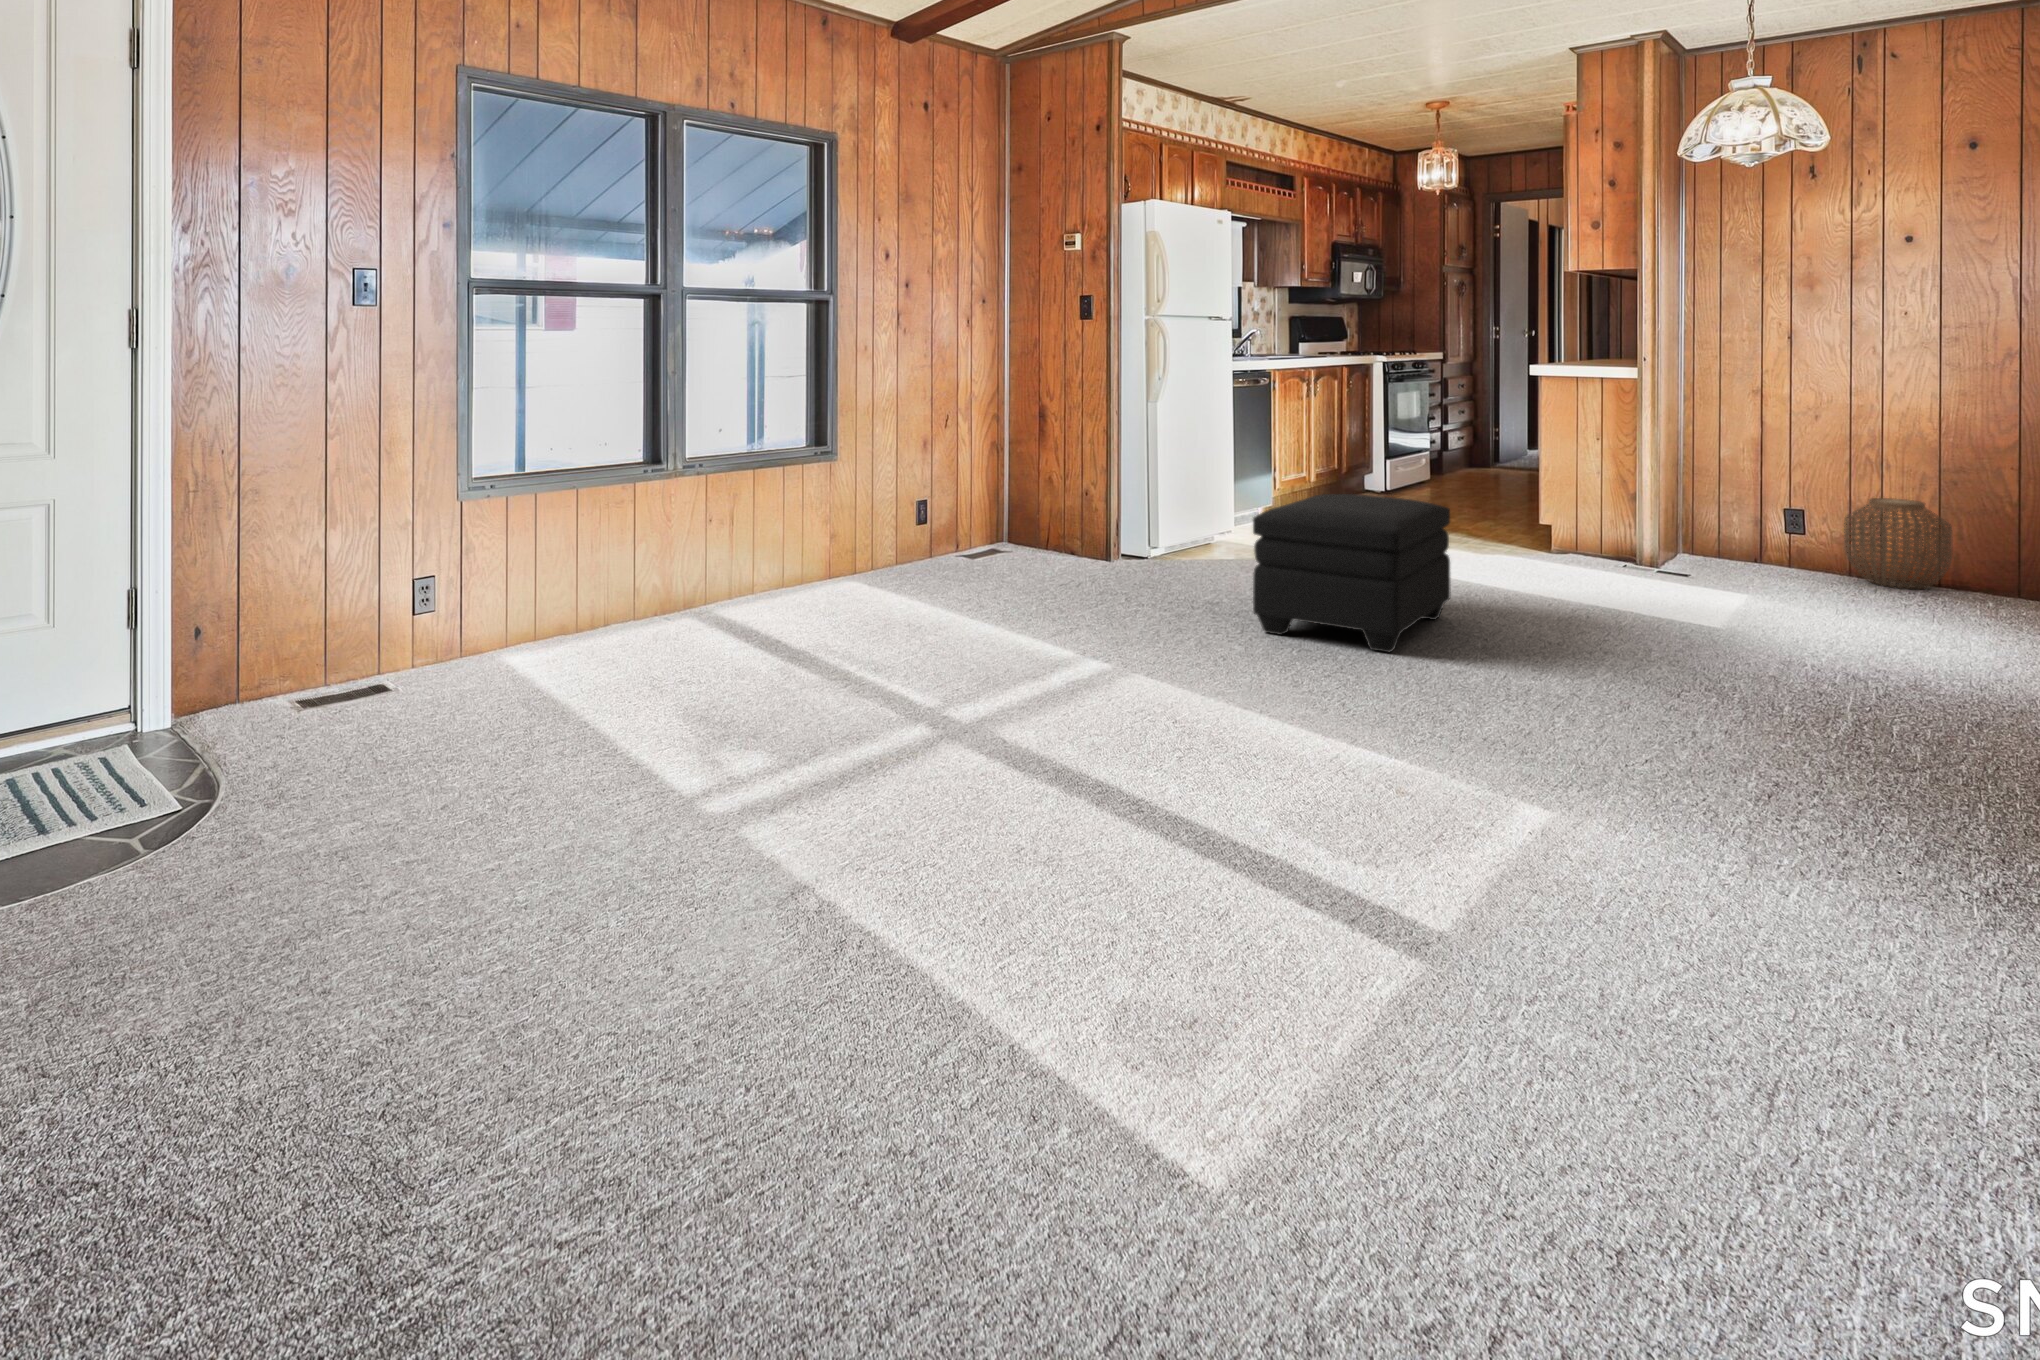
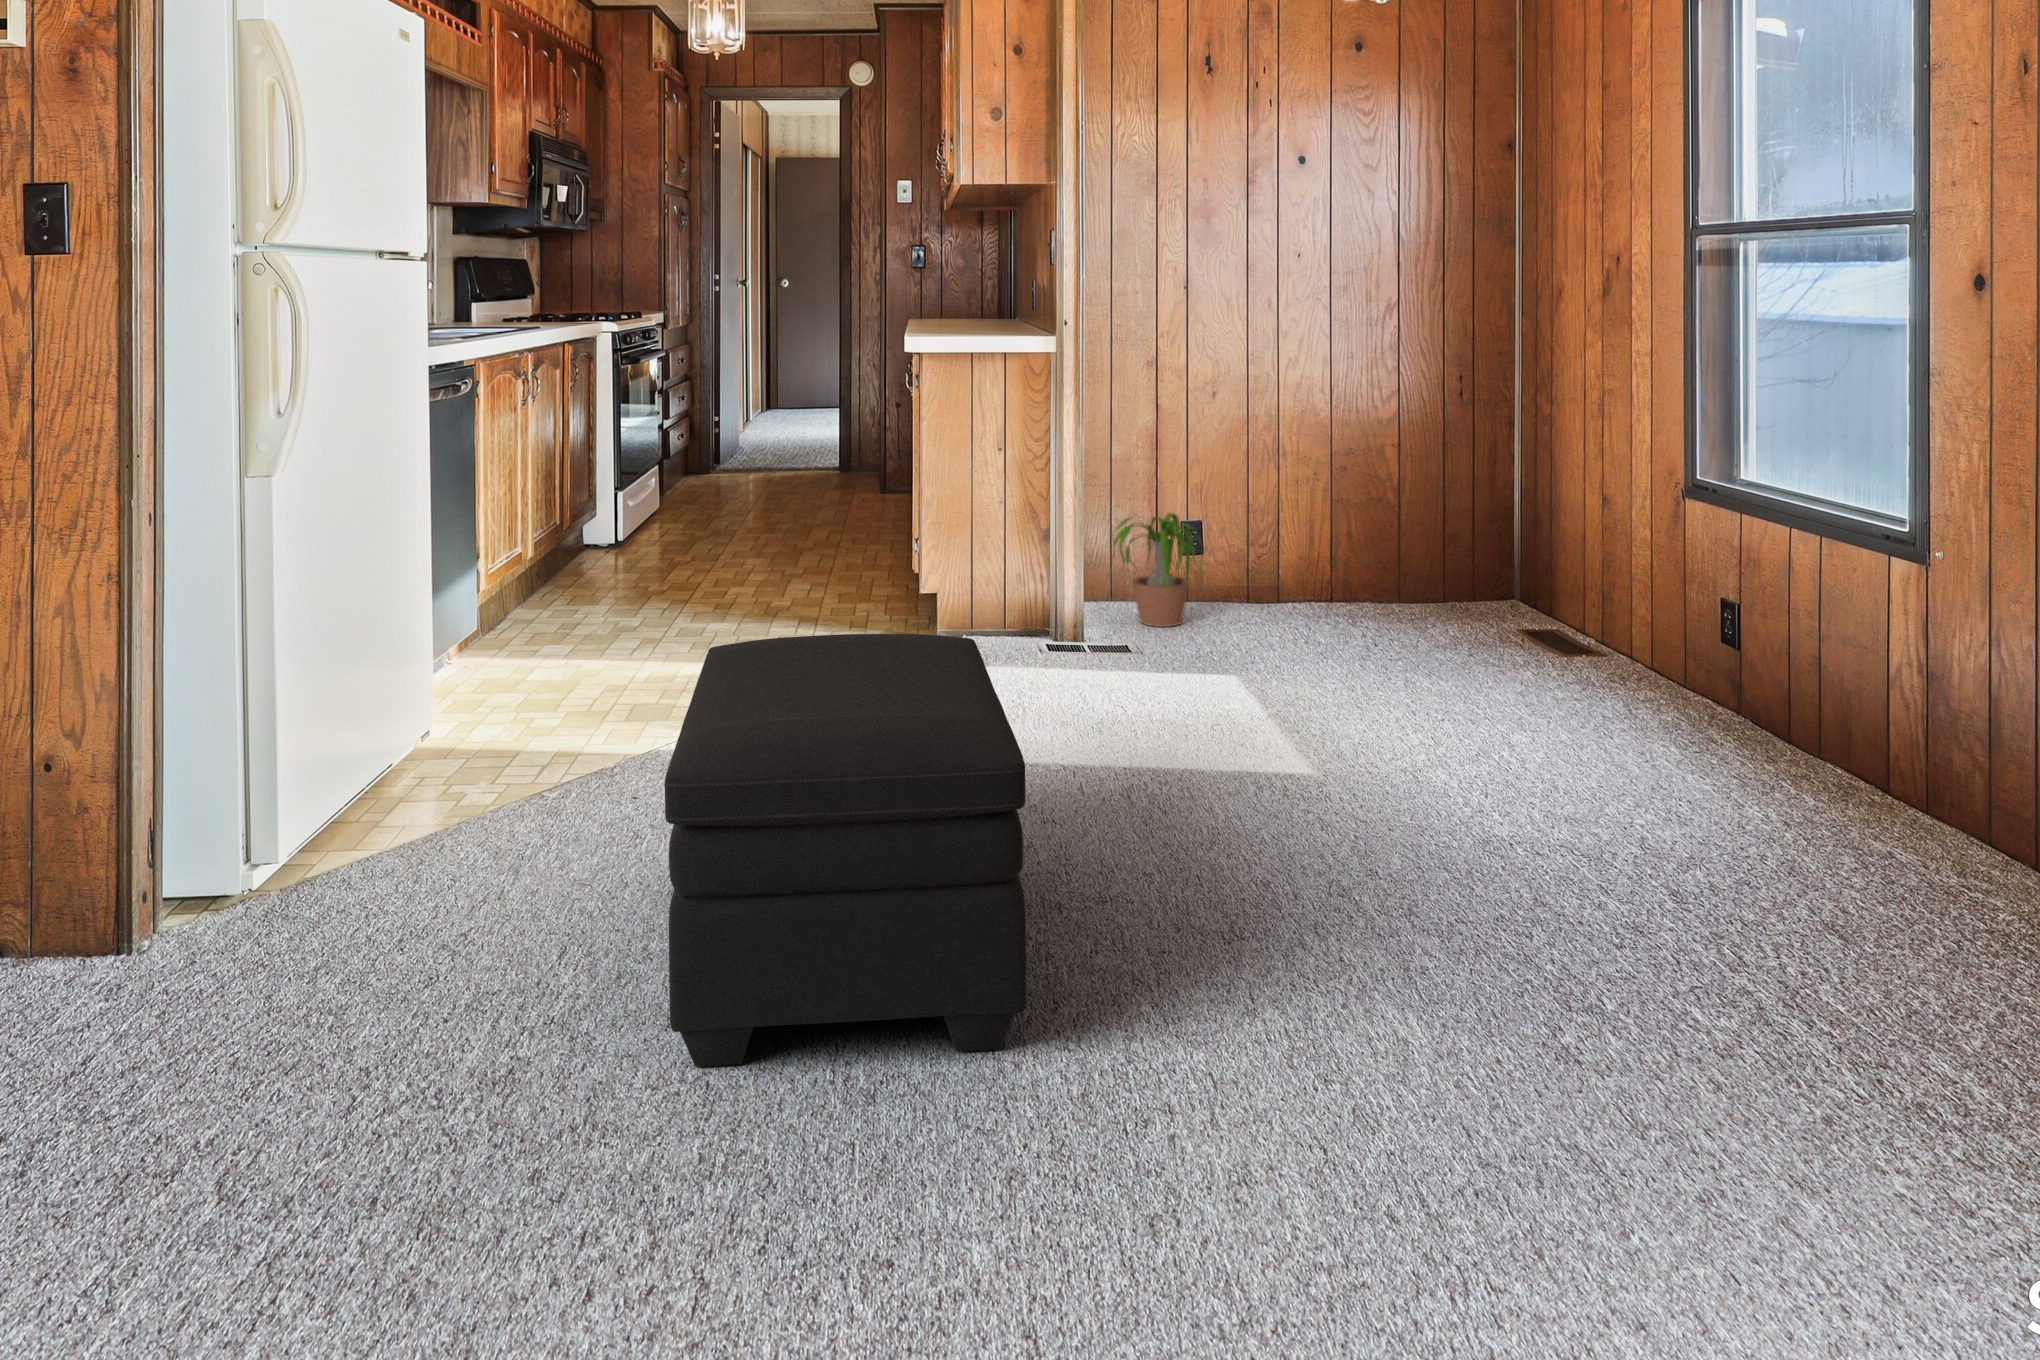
potted plant: none [1673,495,1777,574] -> present [1113,513,1205,627]
woven basket: present [1844,498,1952,589] -> none [1269,498,1379,617]

